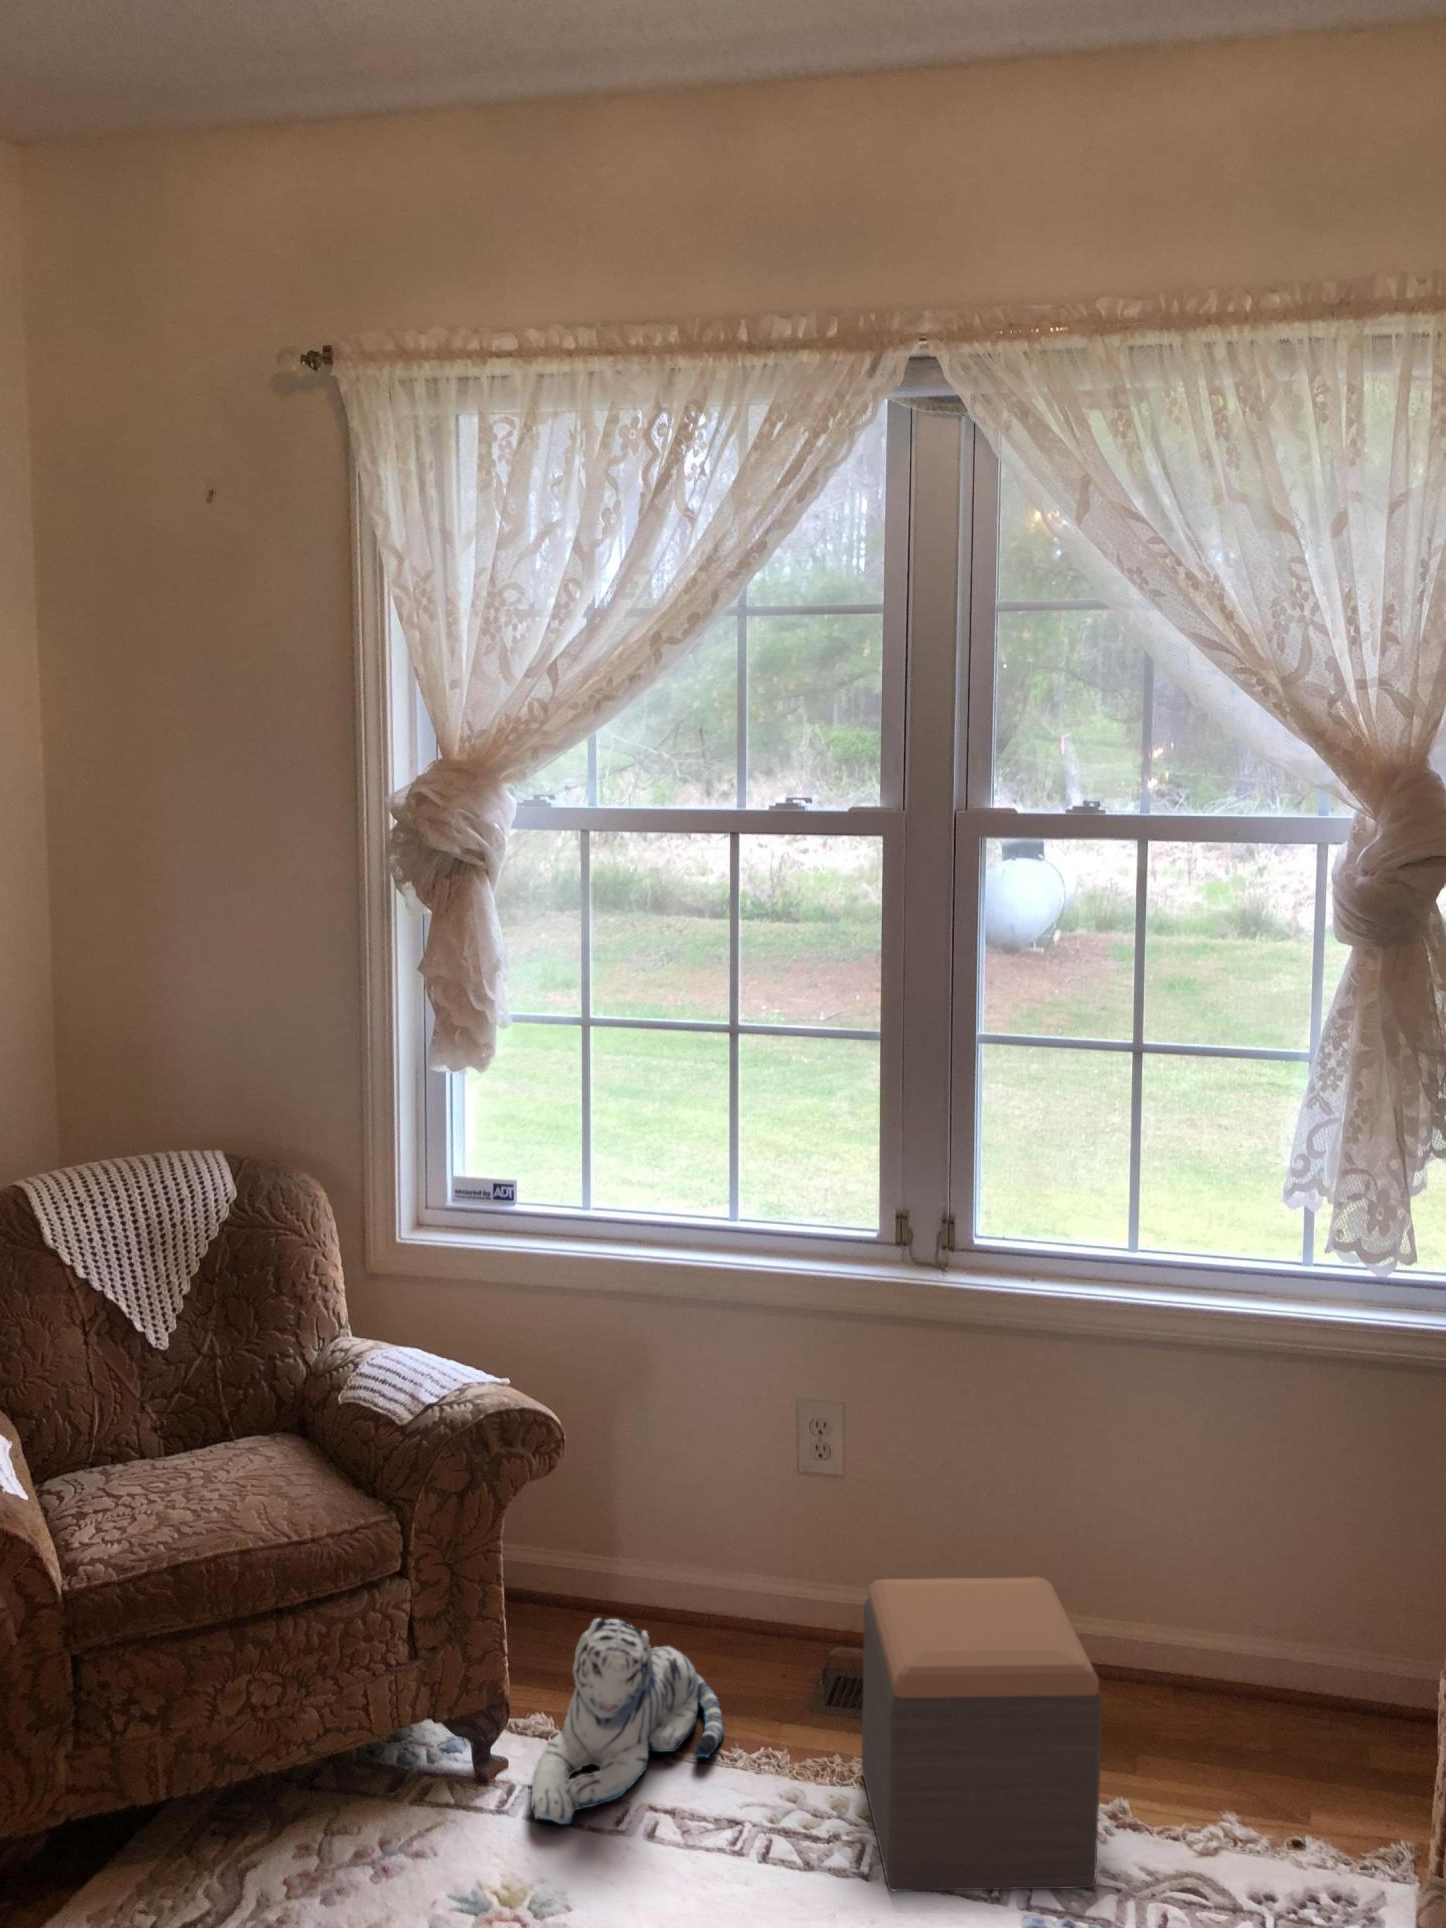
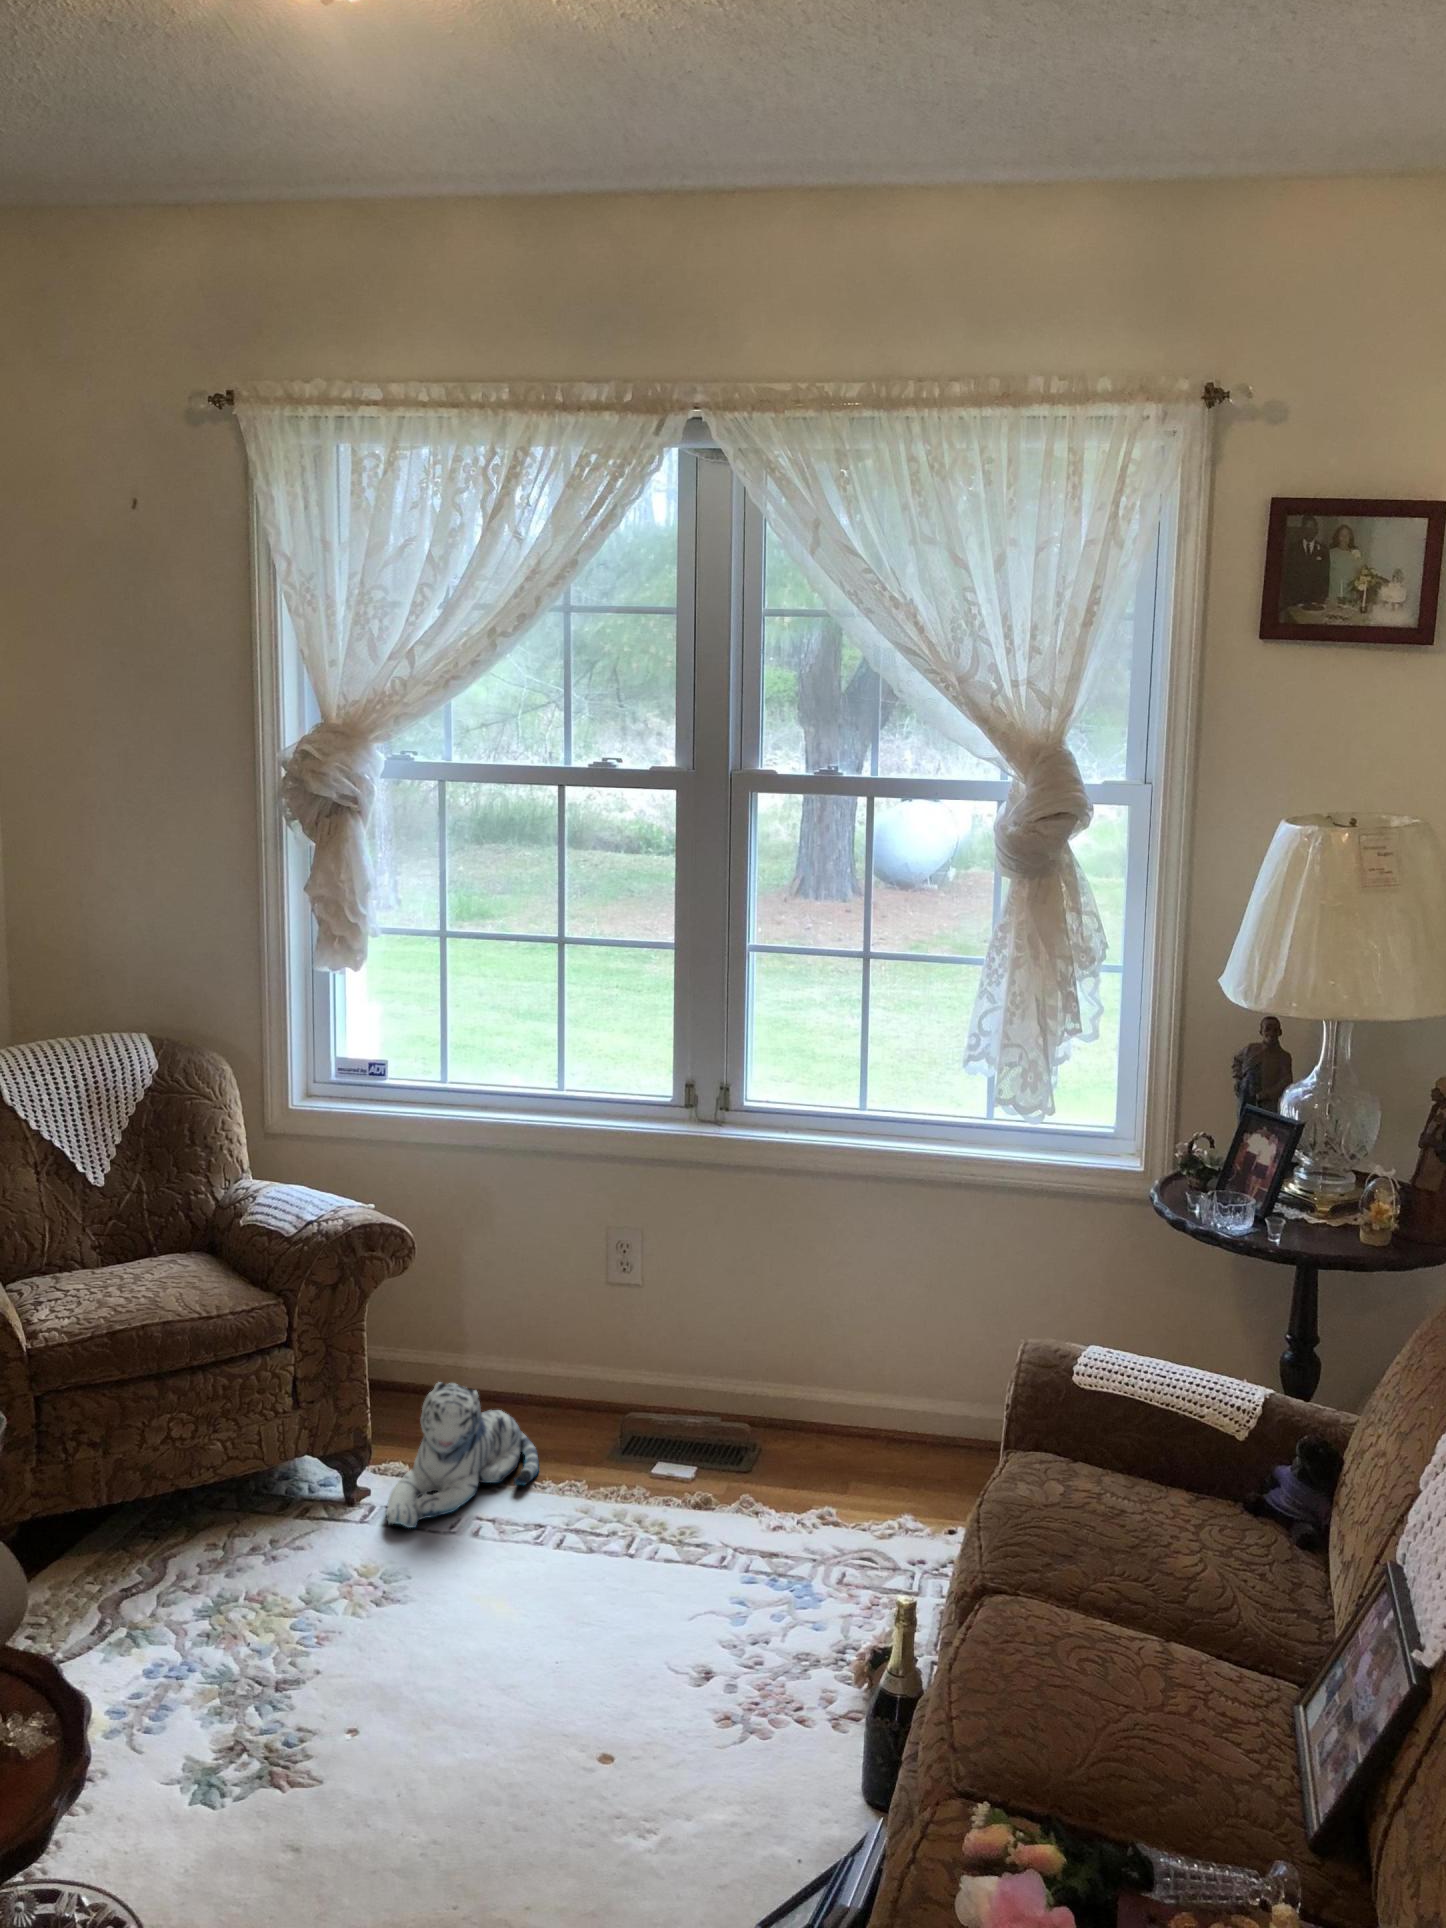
footstool: present [861,1577,1102,1891] -> none [640,1345,802,1563]

